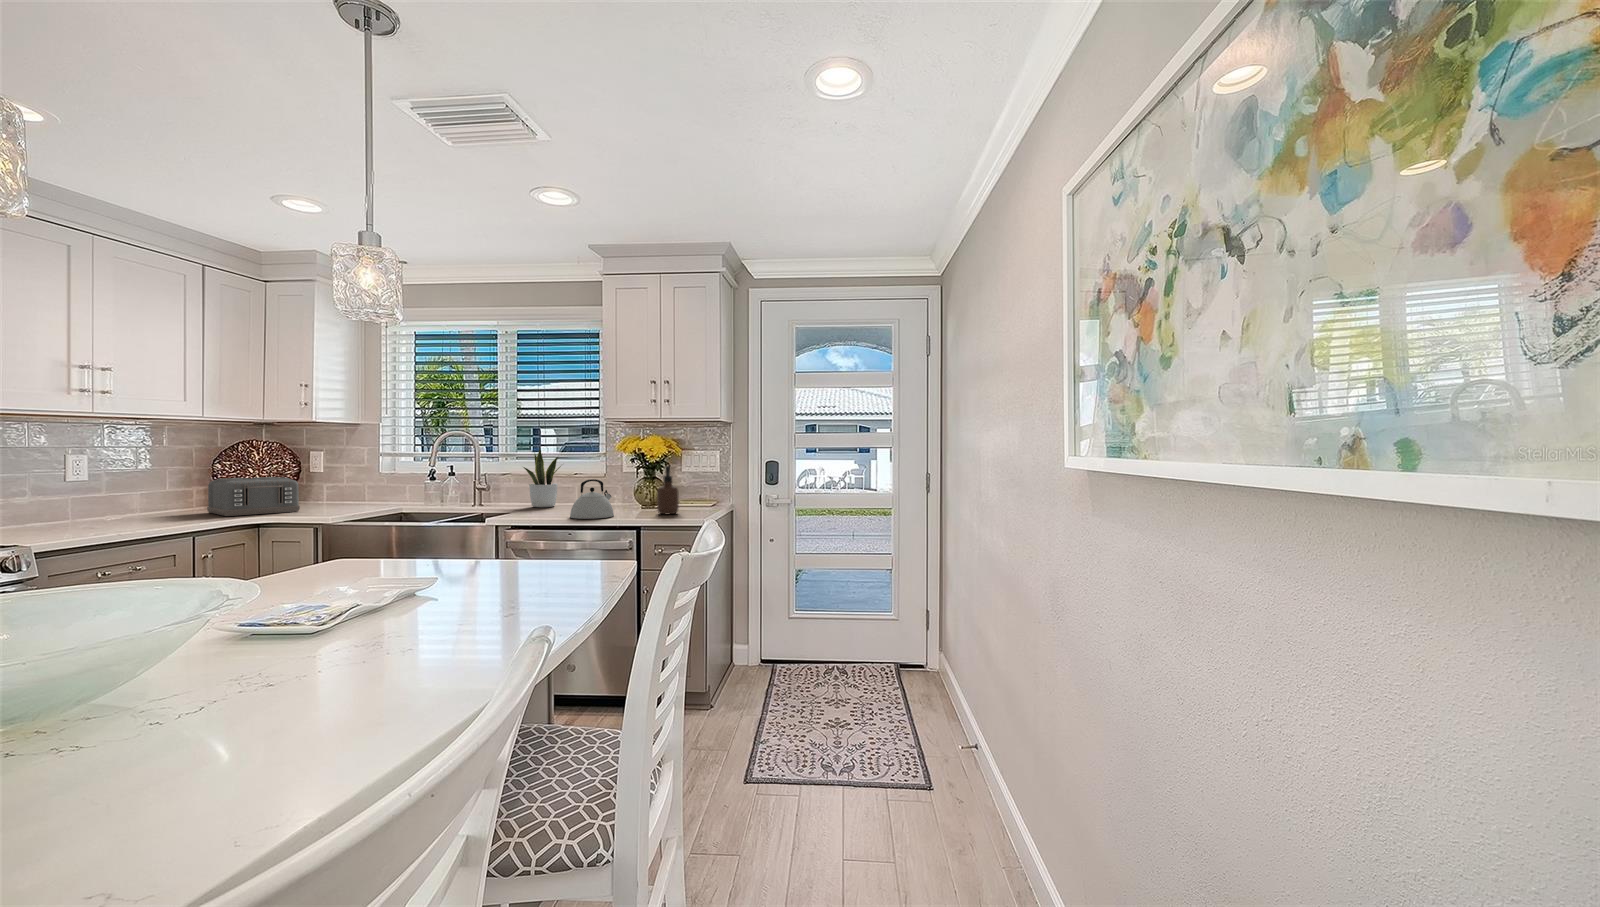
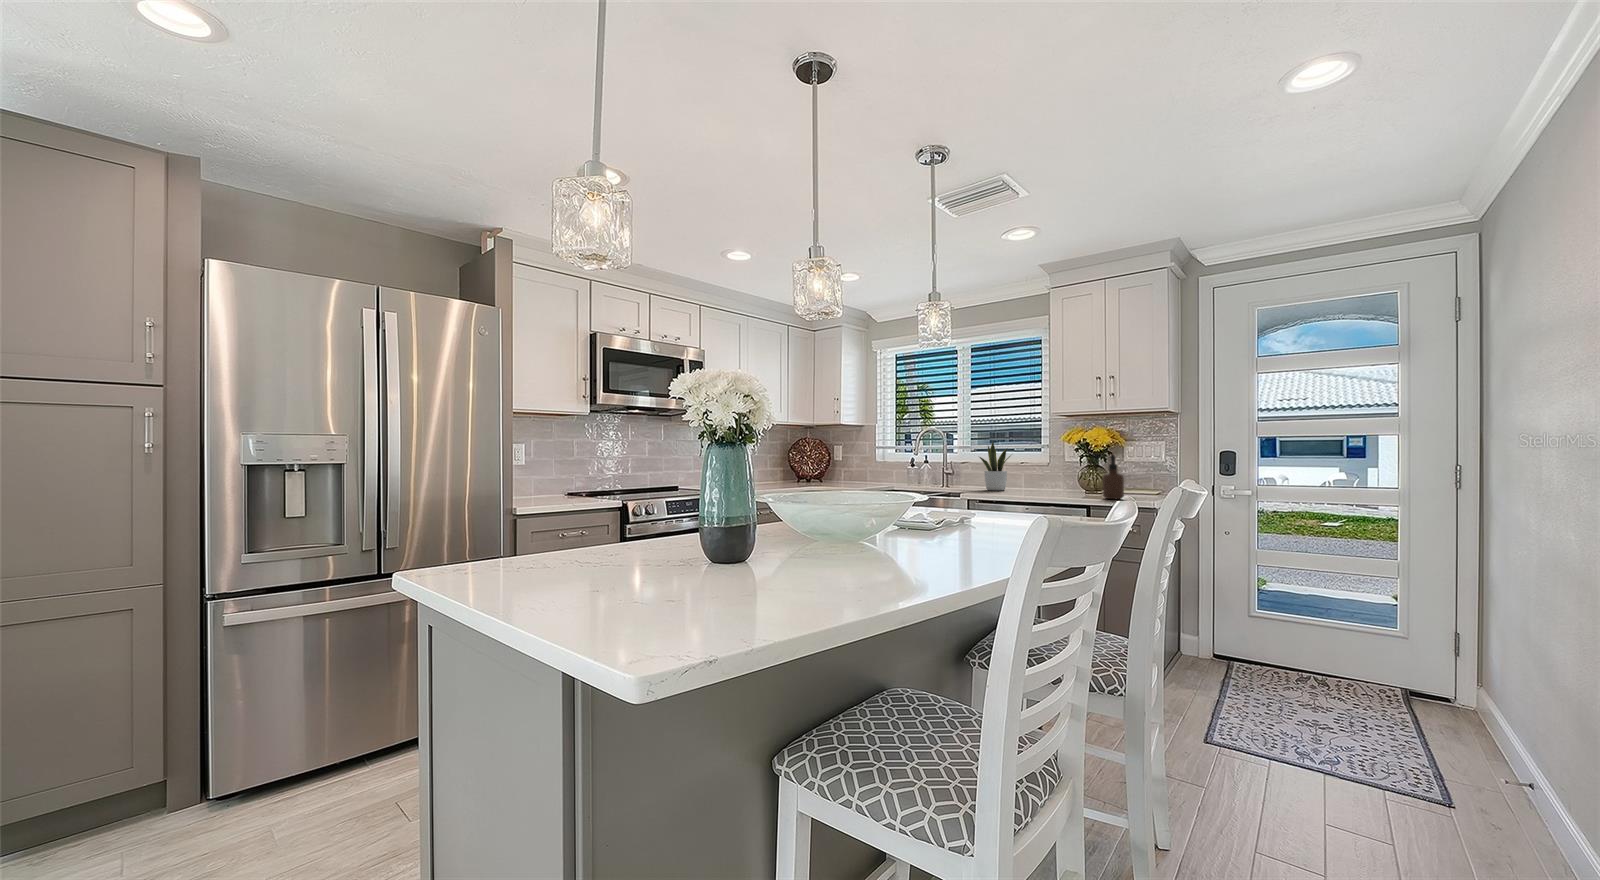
toaster: present [207,477,300,516] -> none [781,462,830,487]
kettle: present [570,479,614,519] -> none [1024,466,1062,499]

